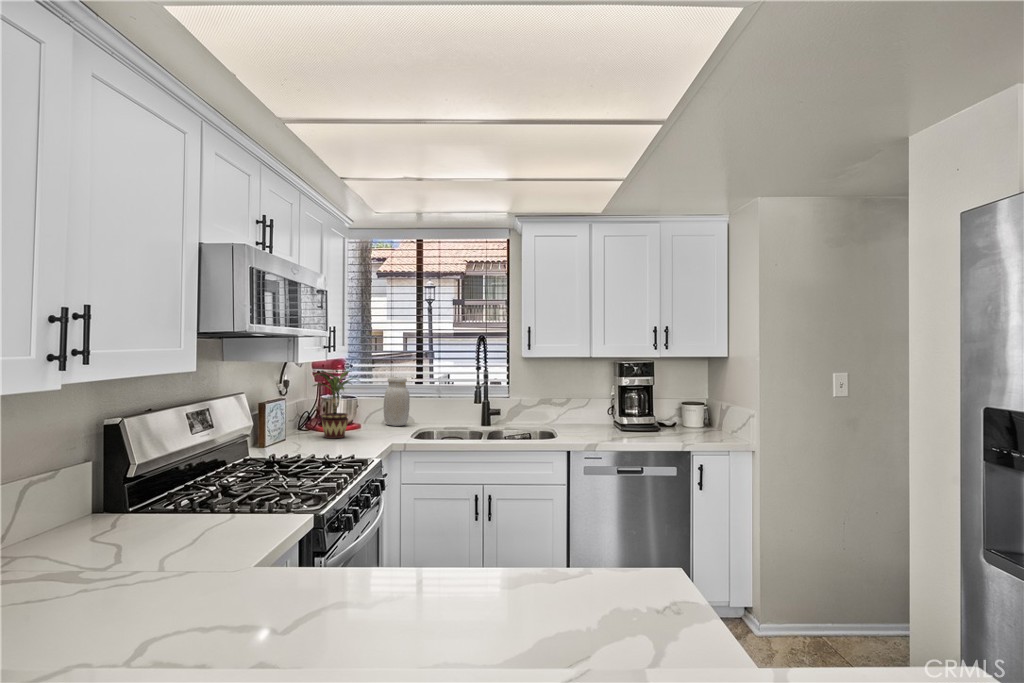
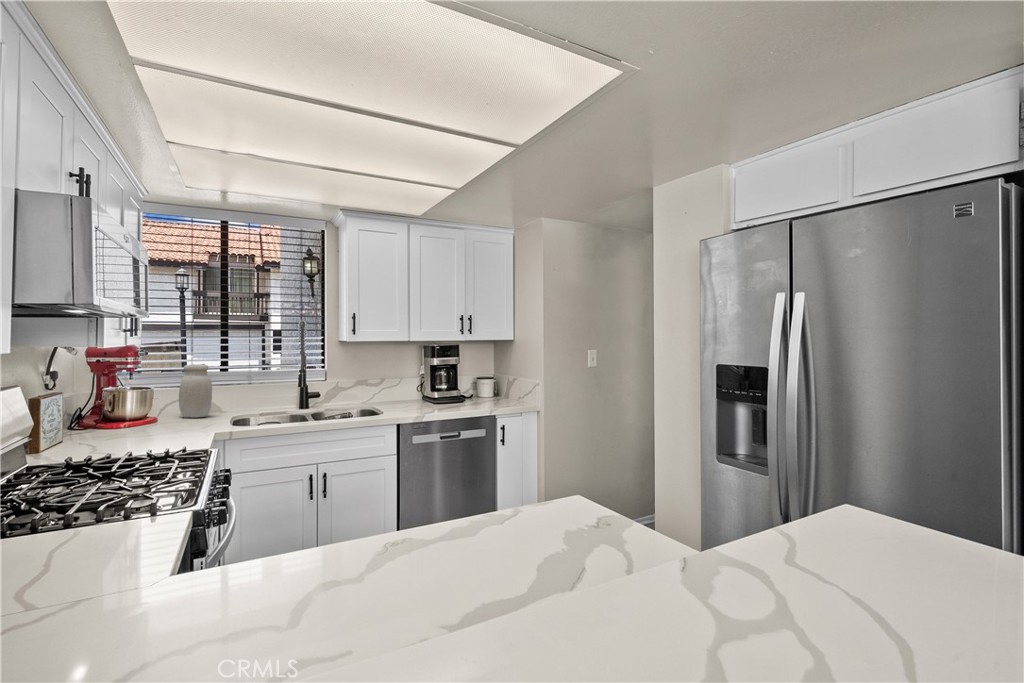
potted plant: present [313,371,358,438] -> none [97,357,168,436]

